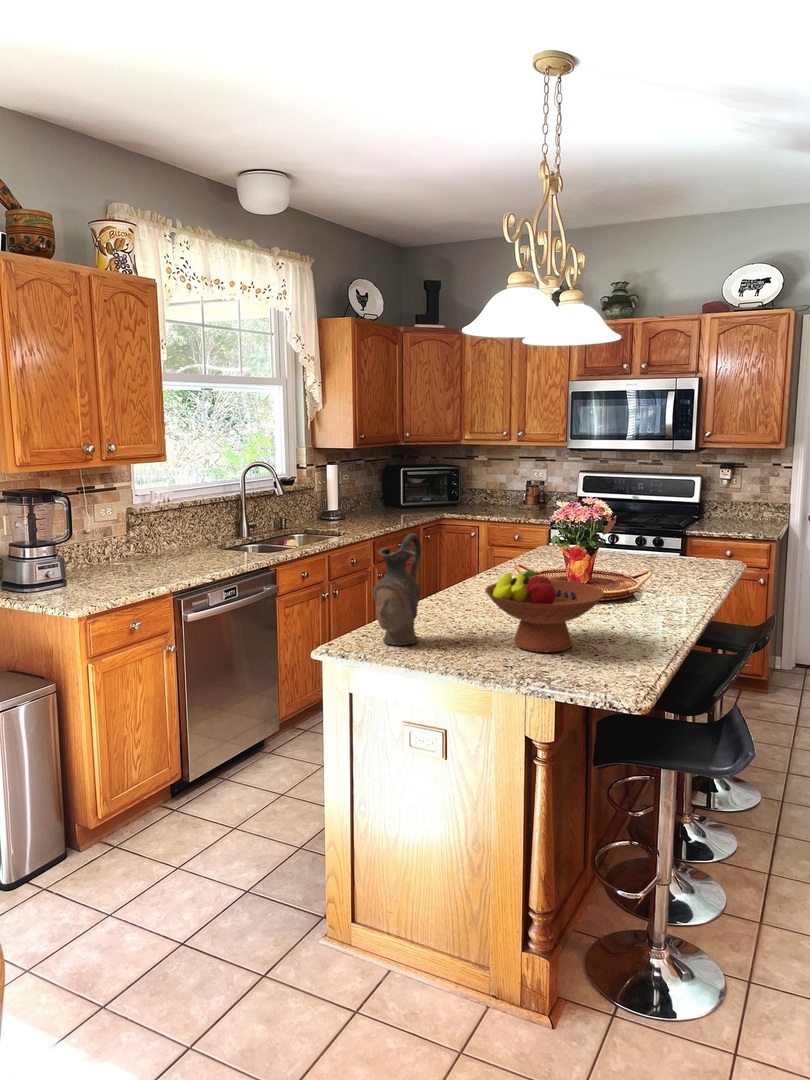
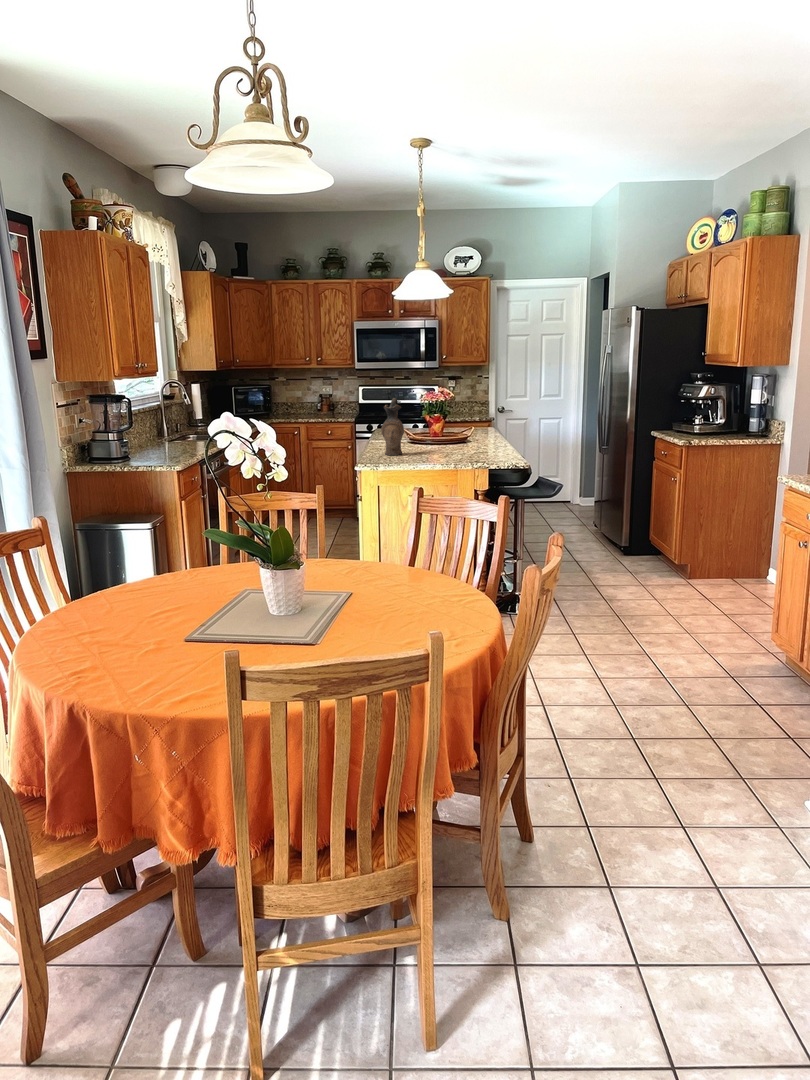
fruit bowl: present [485,570,604,652] -> none [430,413,487,452]

